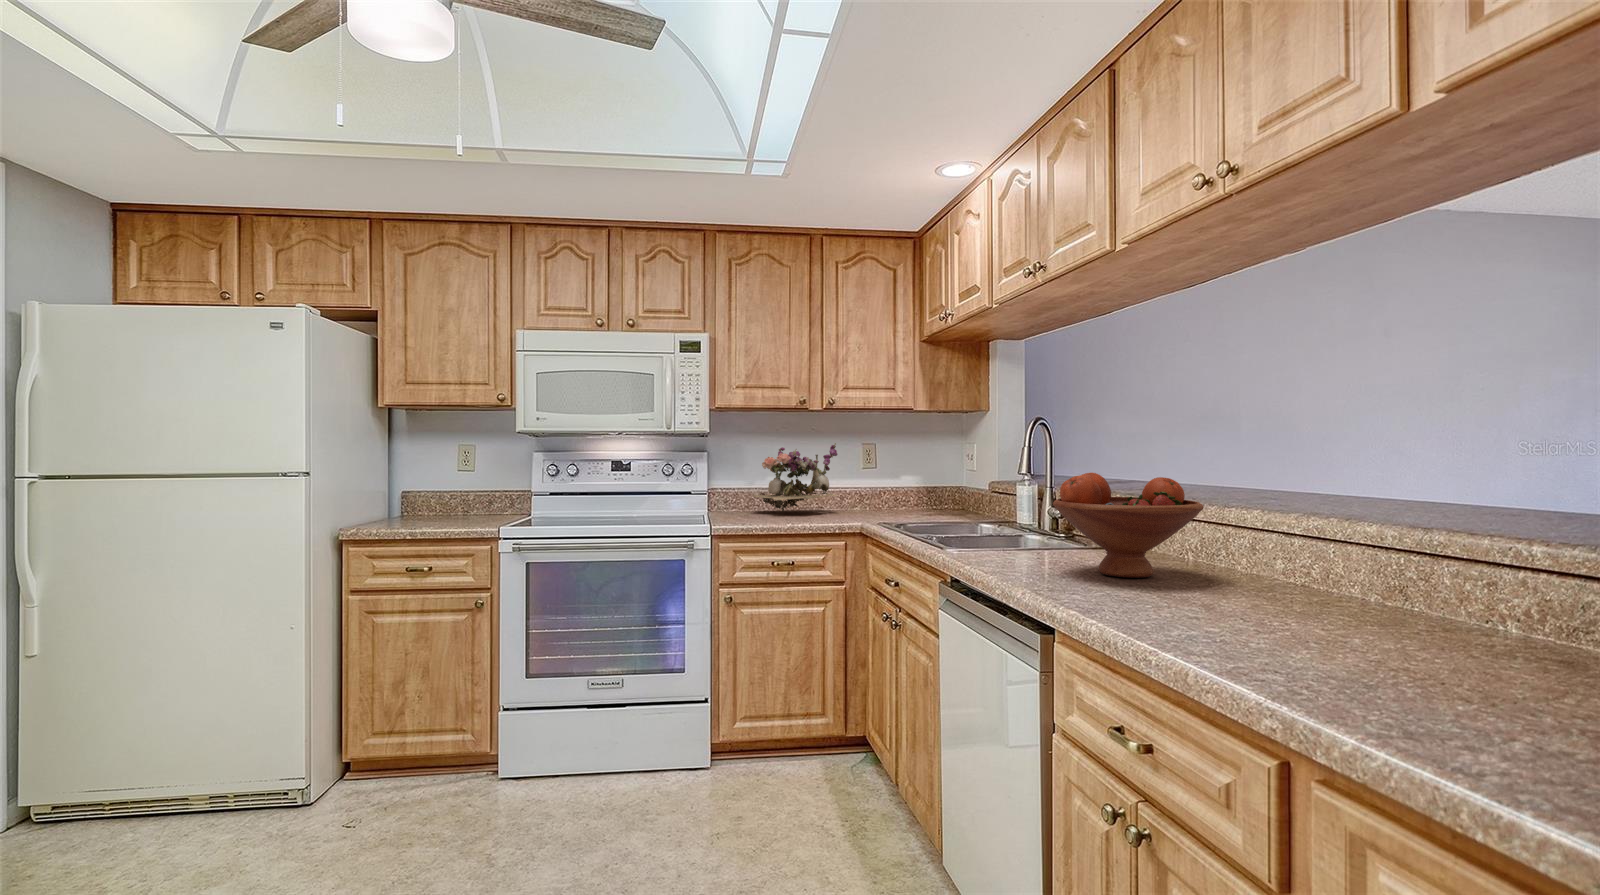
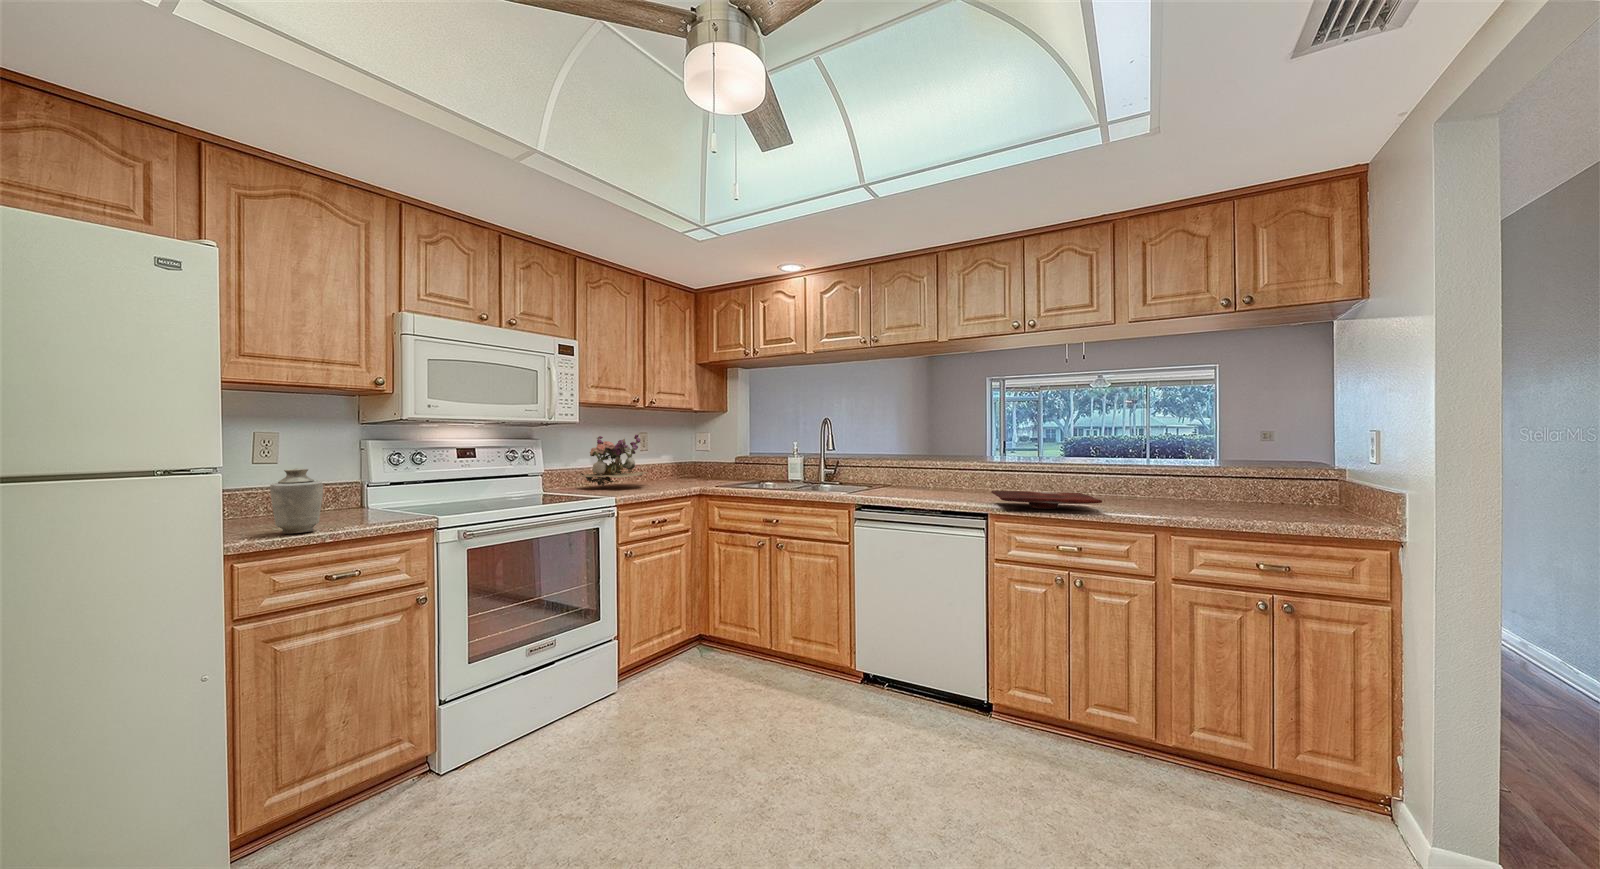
fruit bowl: present [1053,473,1204,578] -> none [900,454,963,500]
vase: none [391,474,428,528] -> present [270,468,323,534]
cutting board: none [1137,570,1536,647] -> present [992,491,1102,509]

